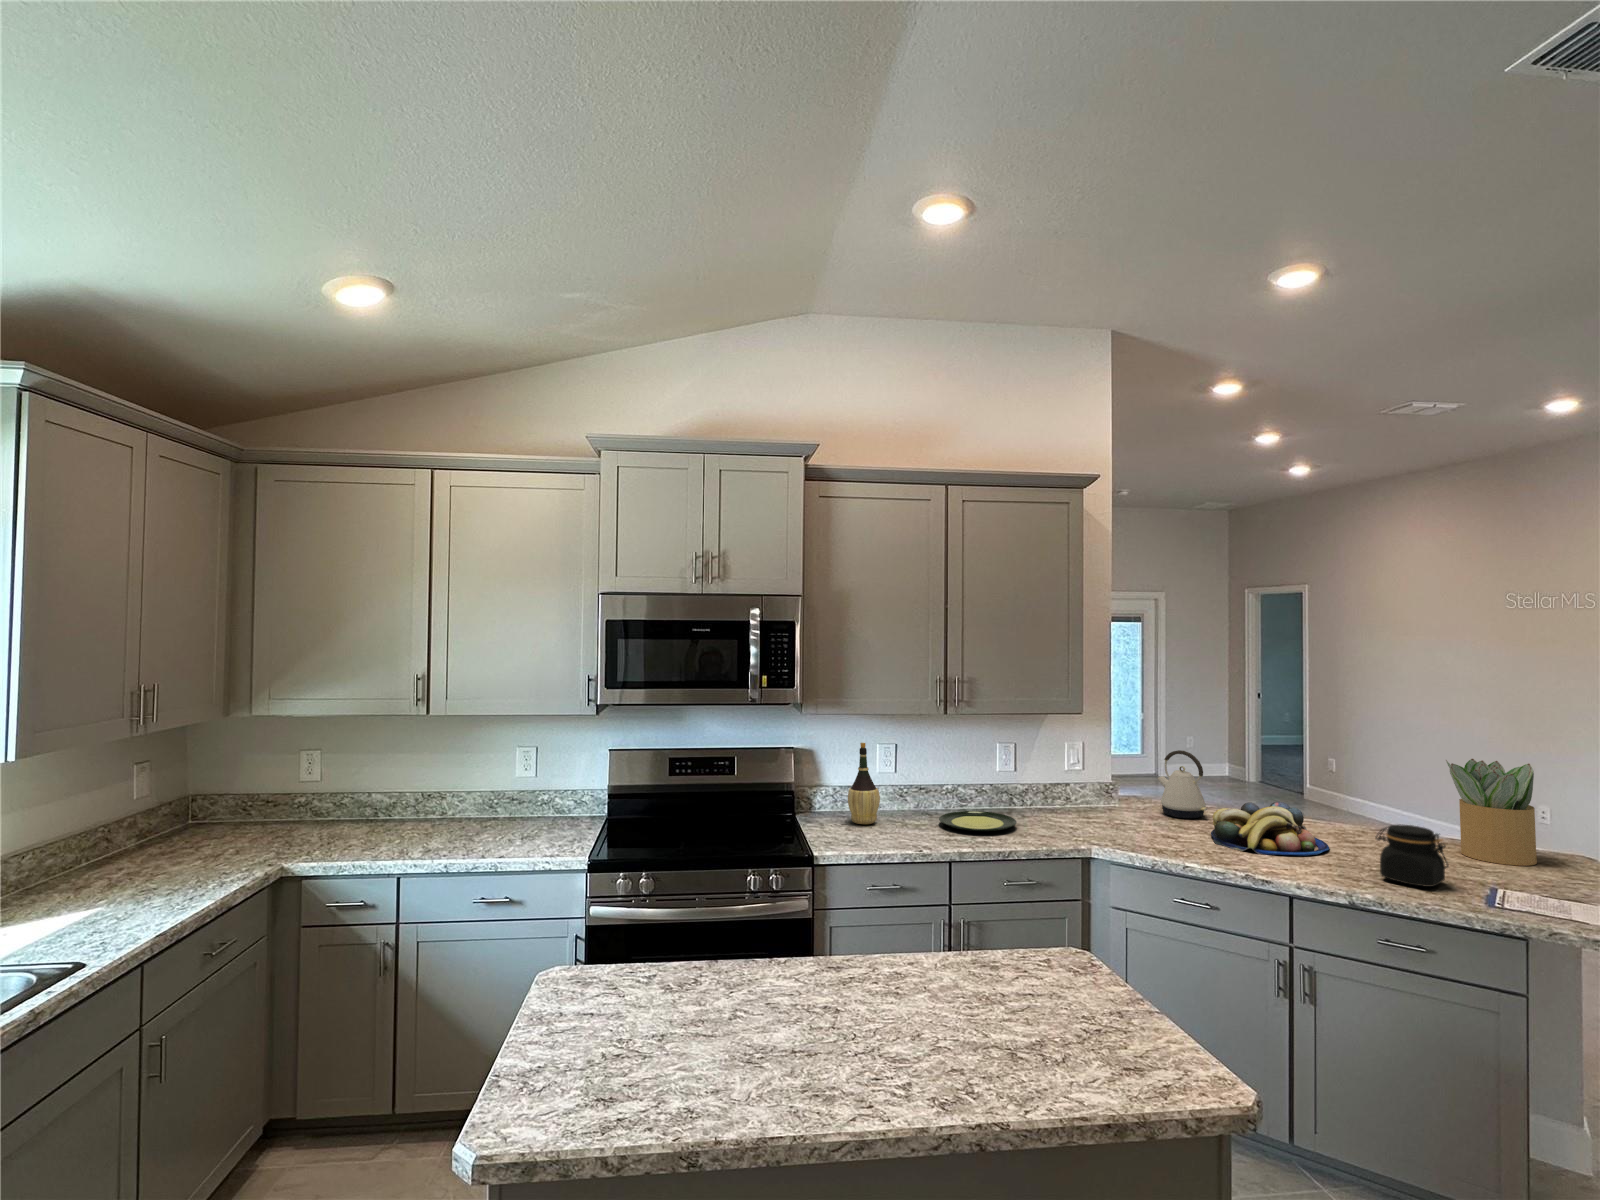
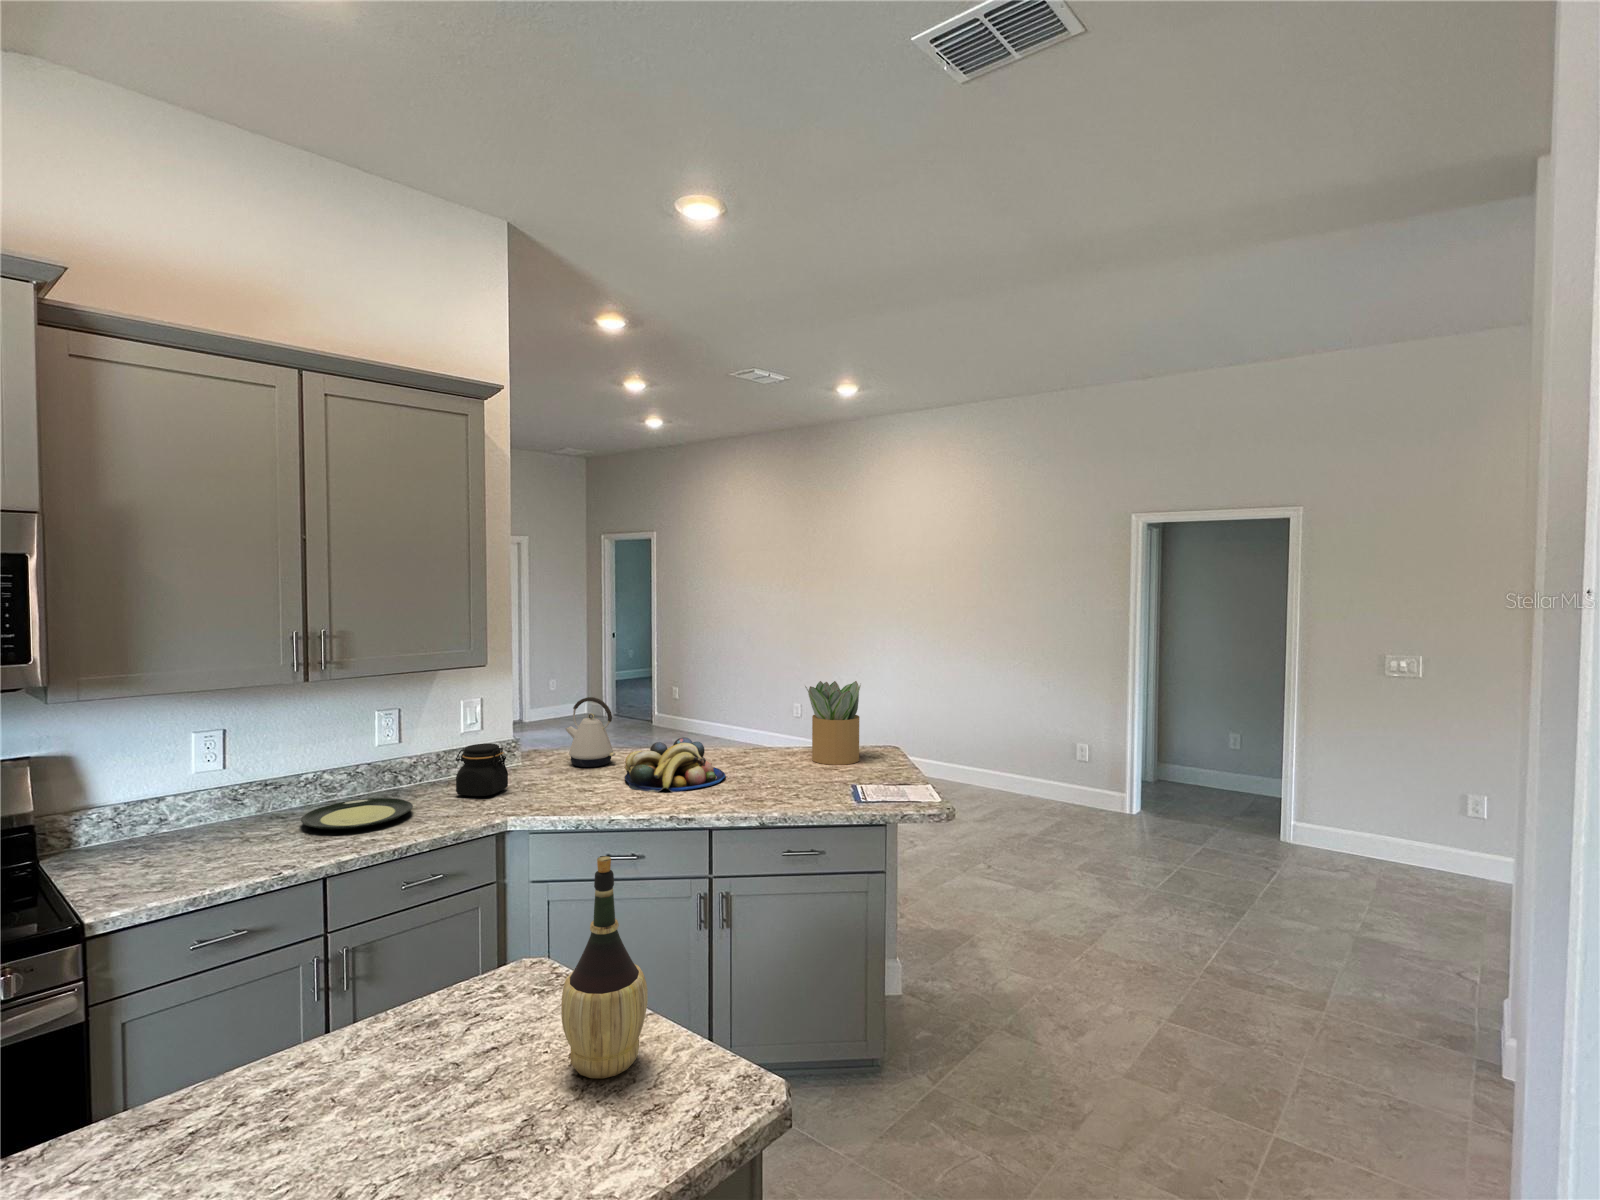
wine bottle: present [848,743,880,824] -> present [561,856,648,1078]
jar: present [1376,824,1449,887] -> present [456,744,508,796]

